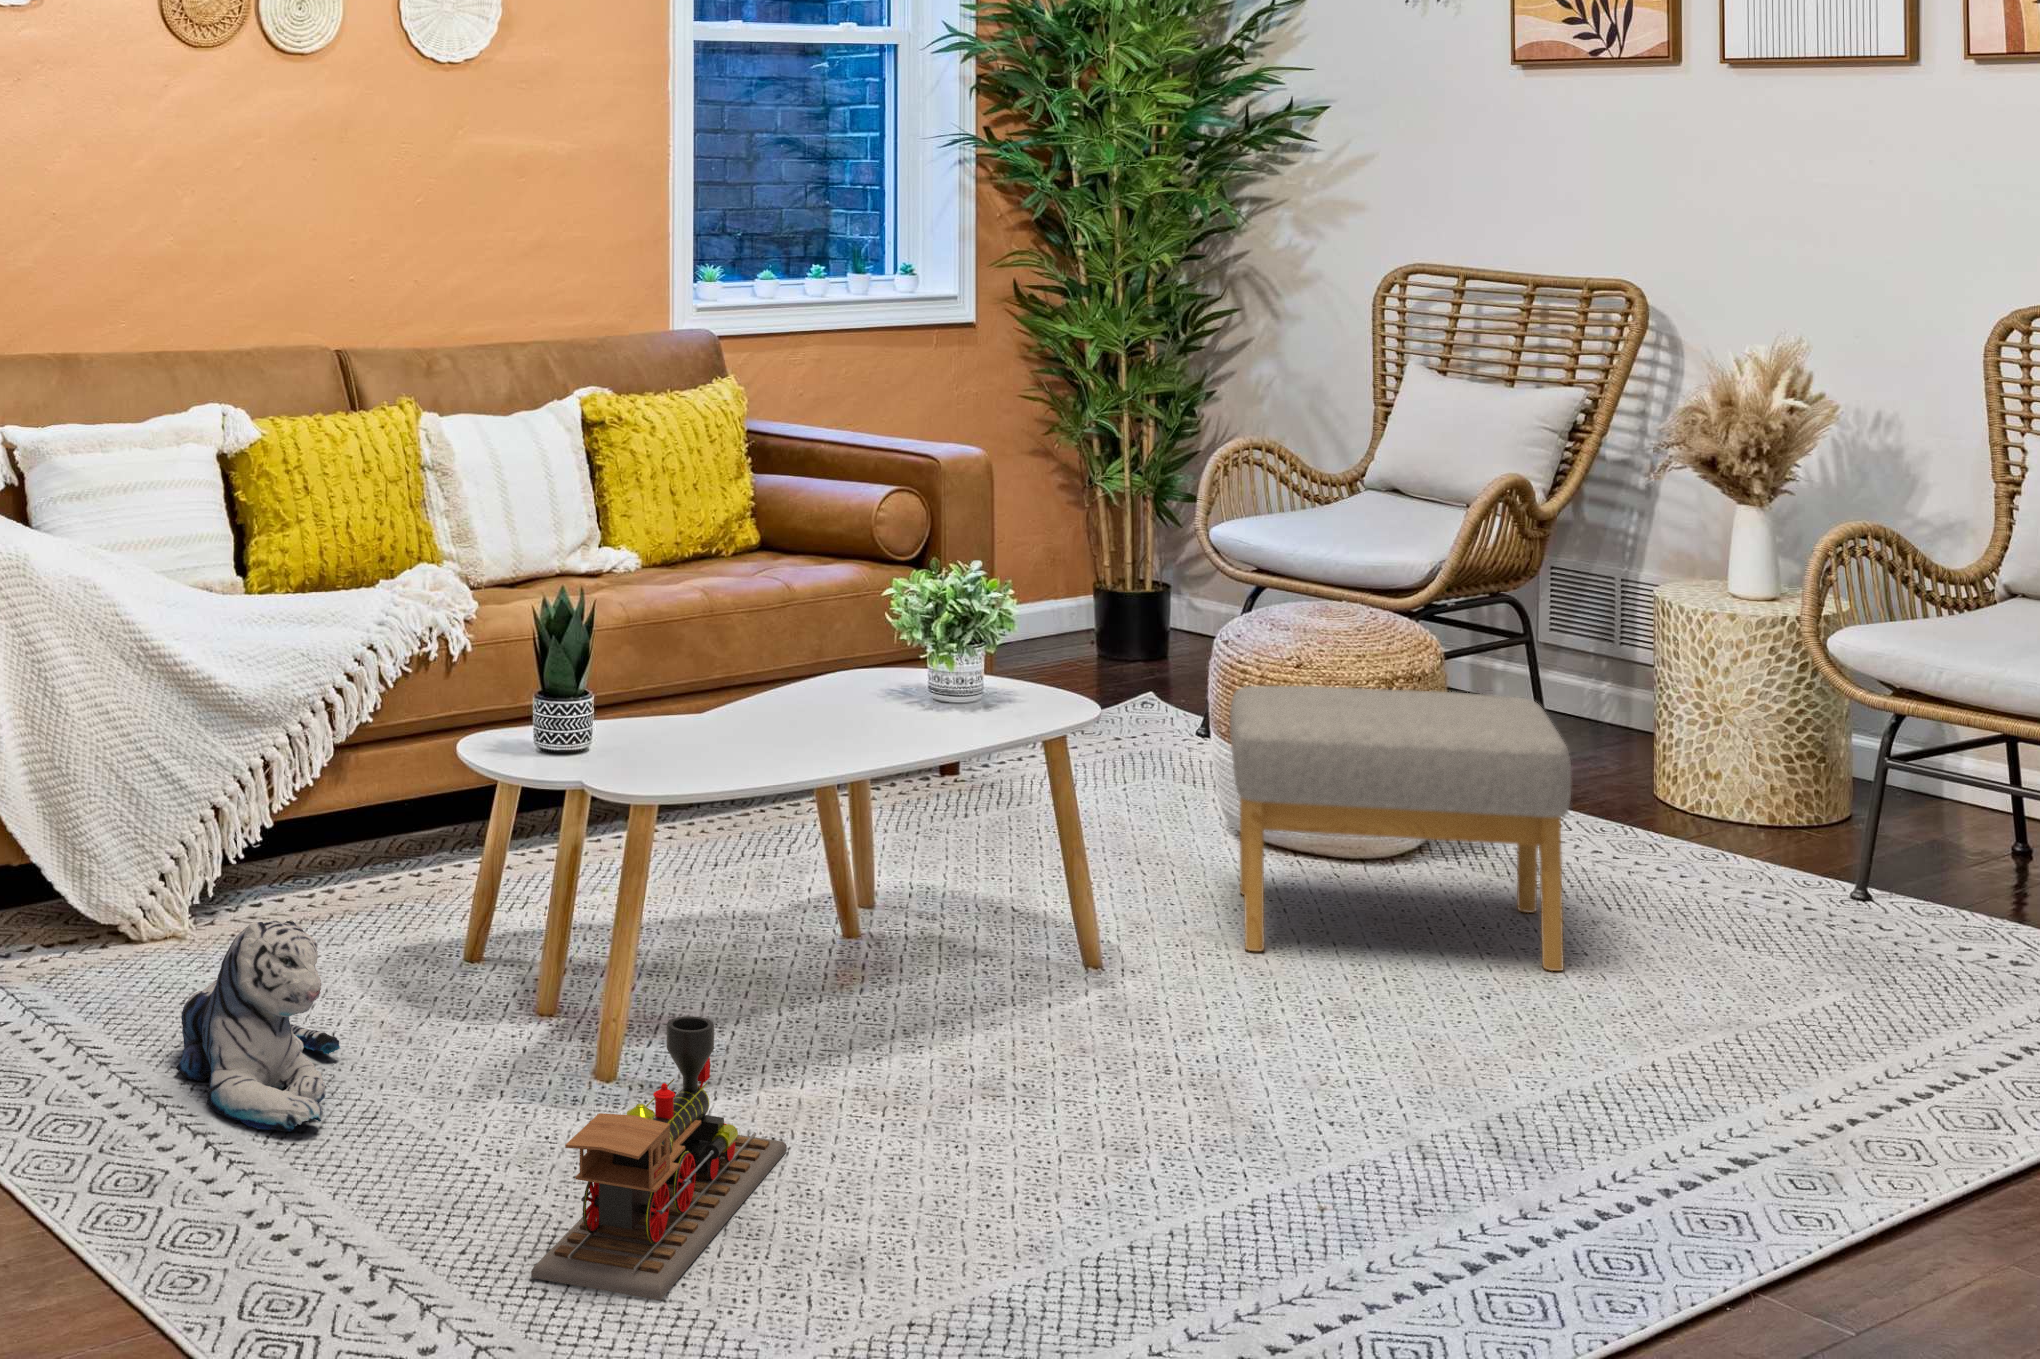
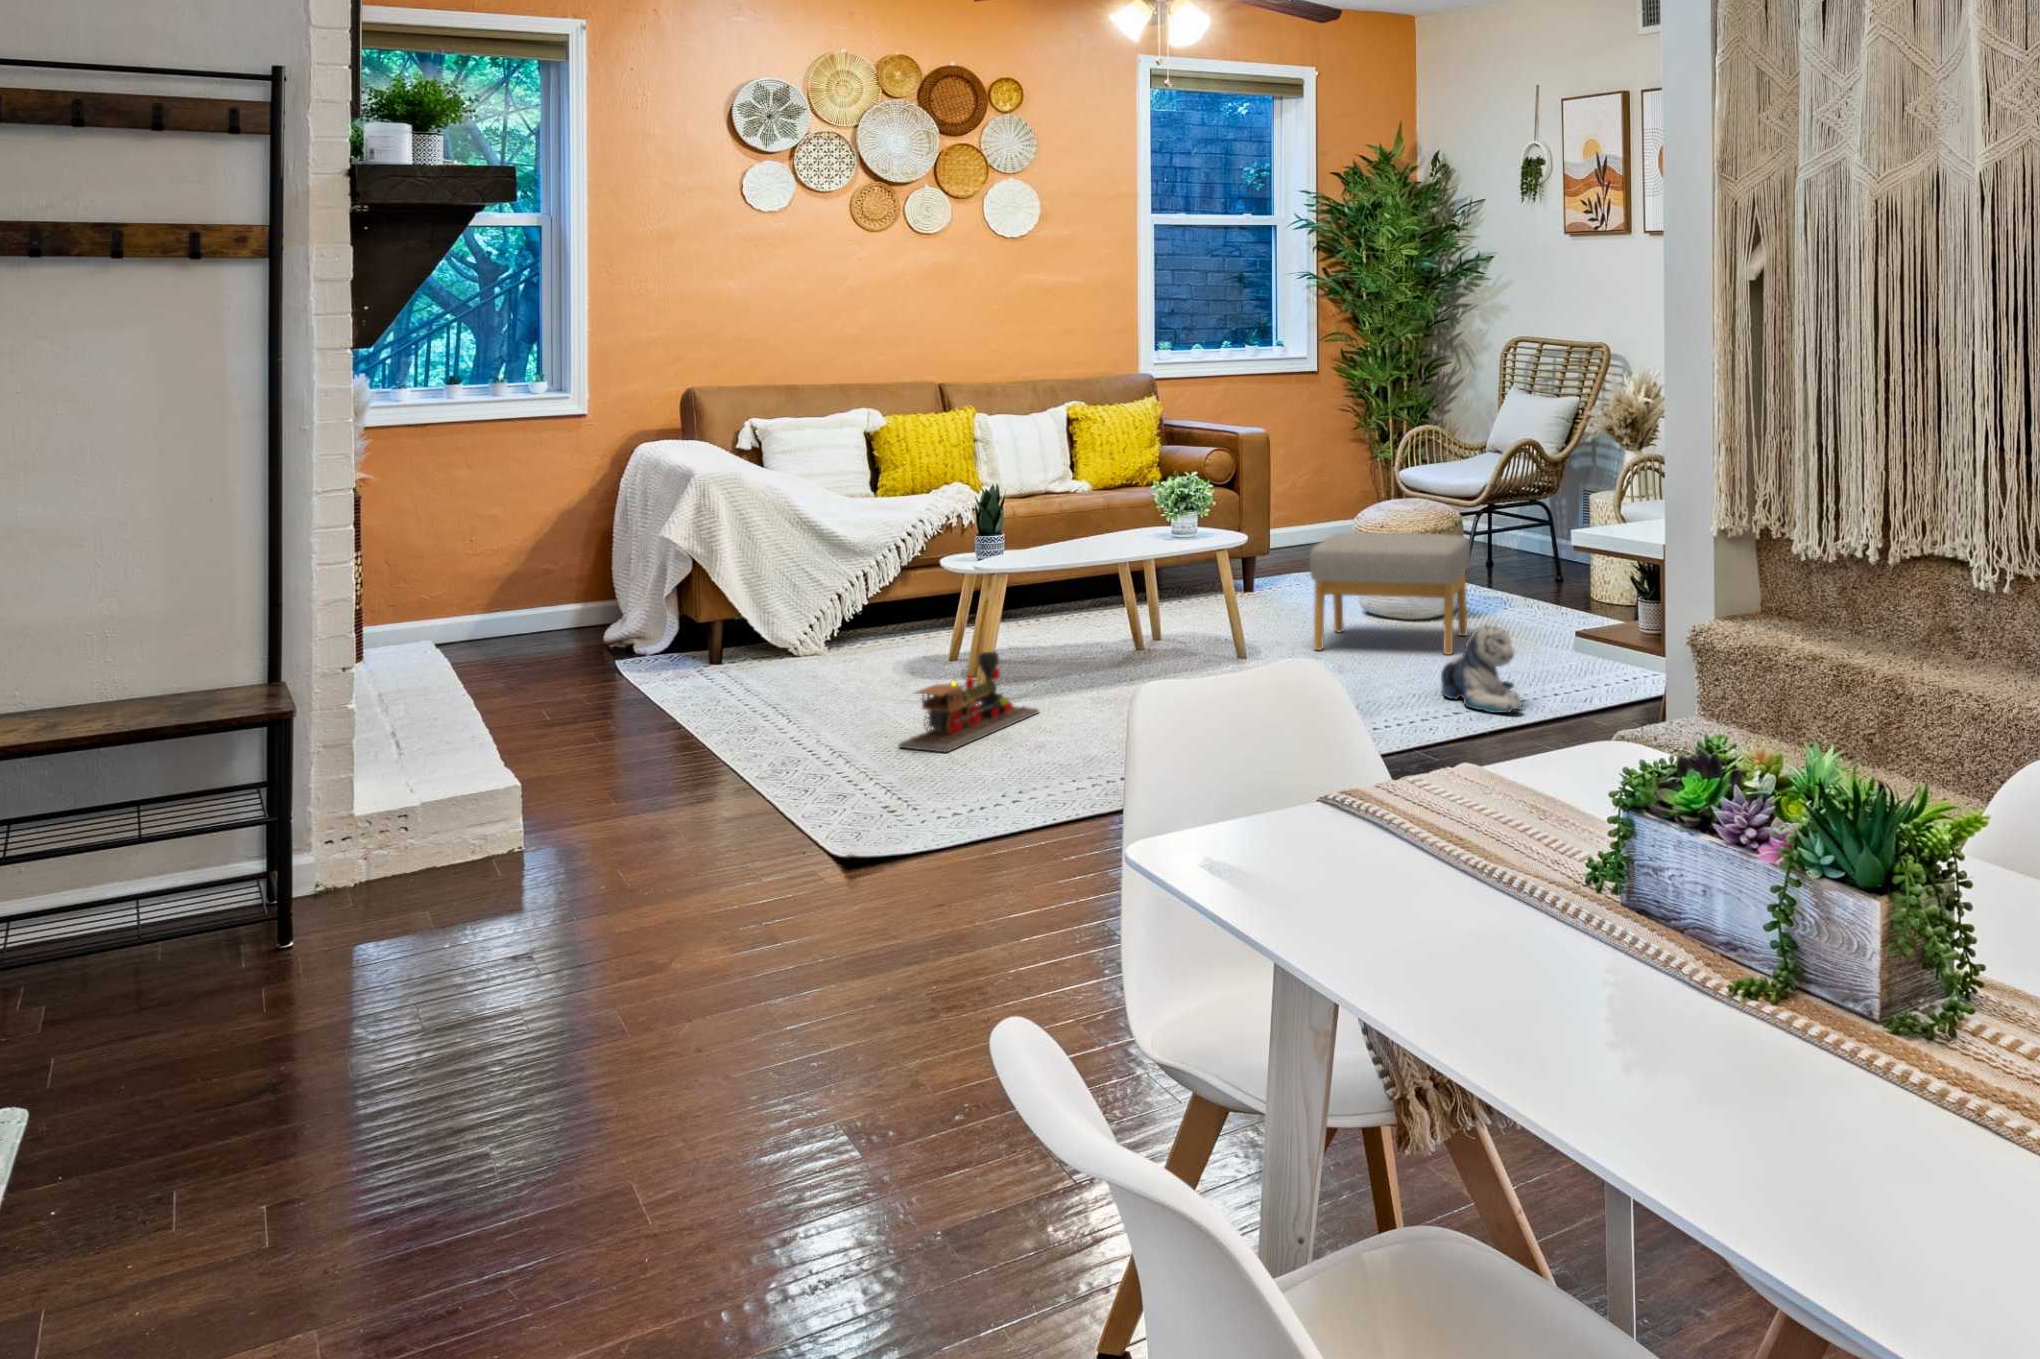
plush toy: present [176,921,340,1132] -> present [1441,625,1522,713]

